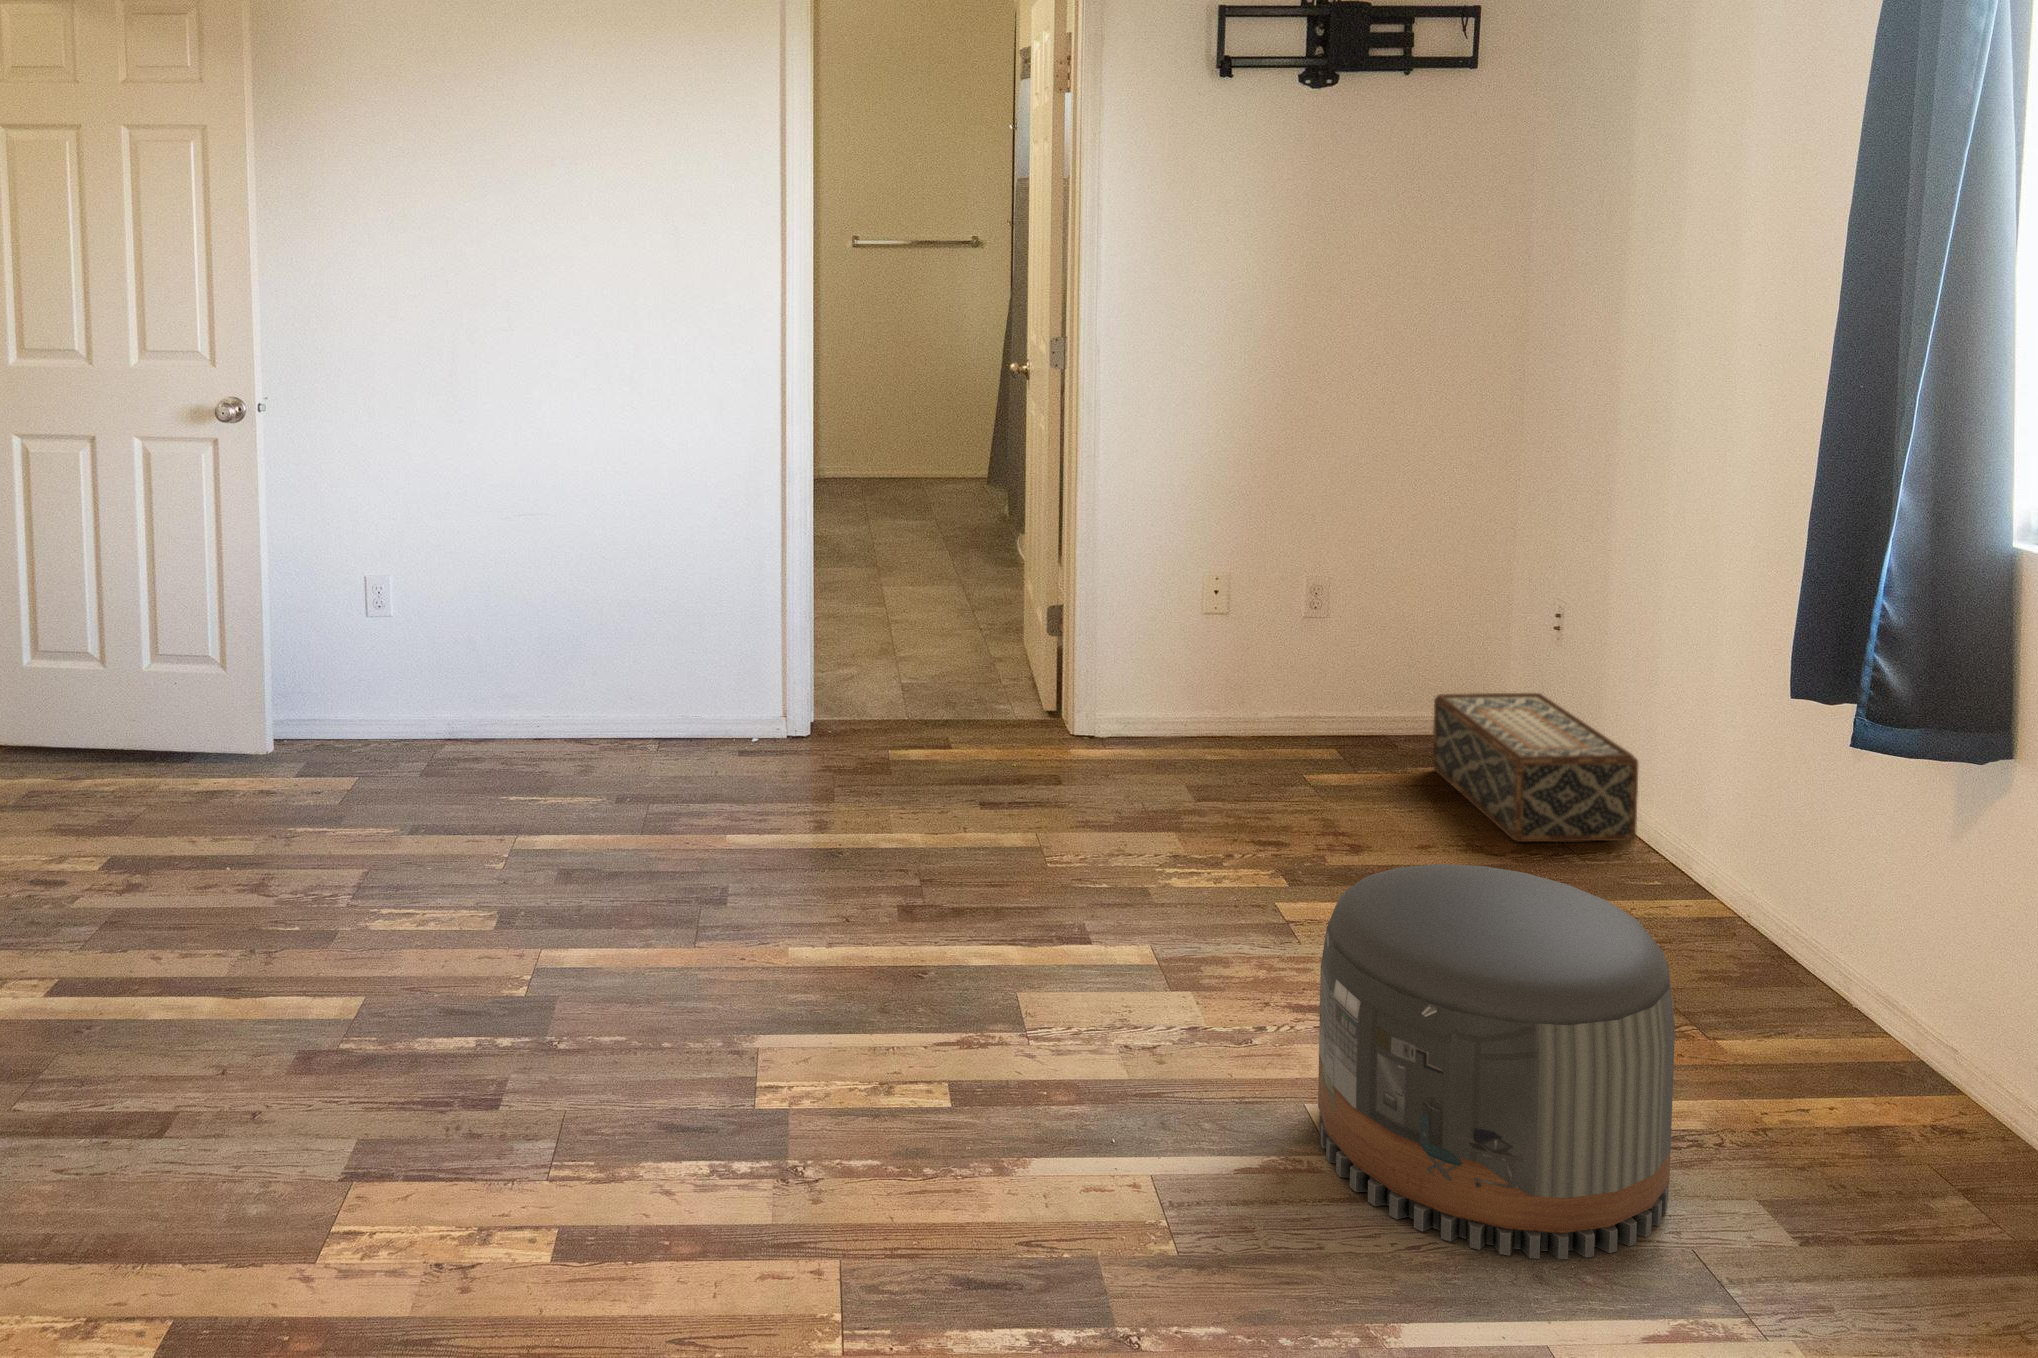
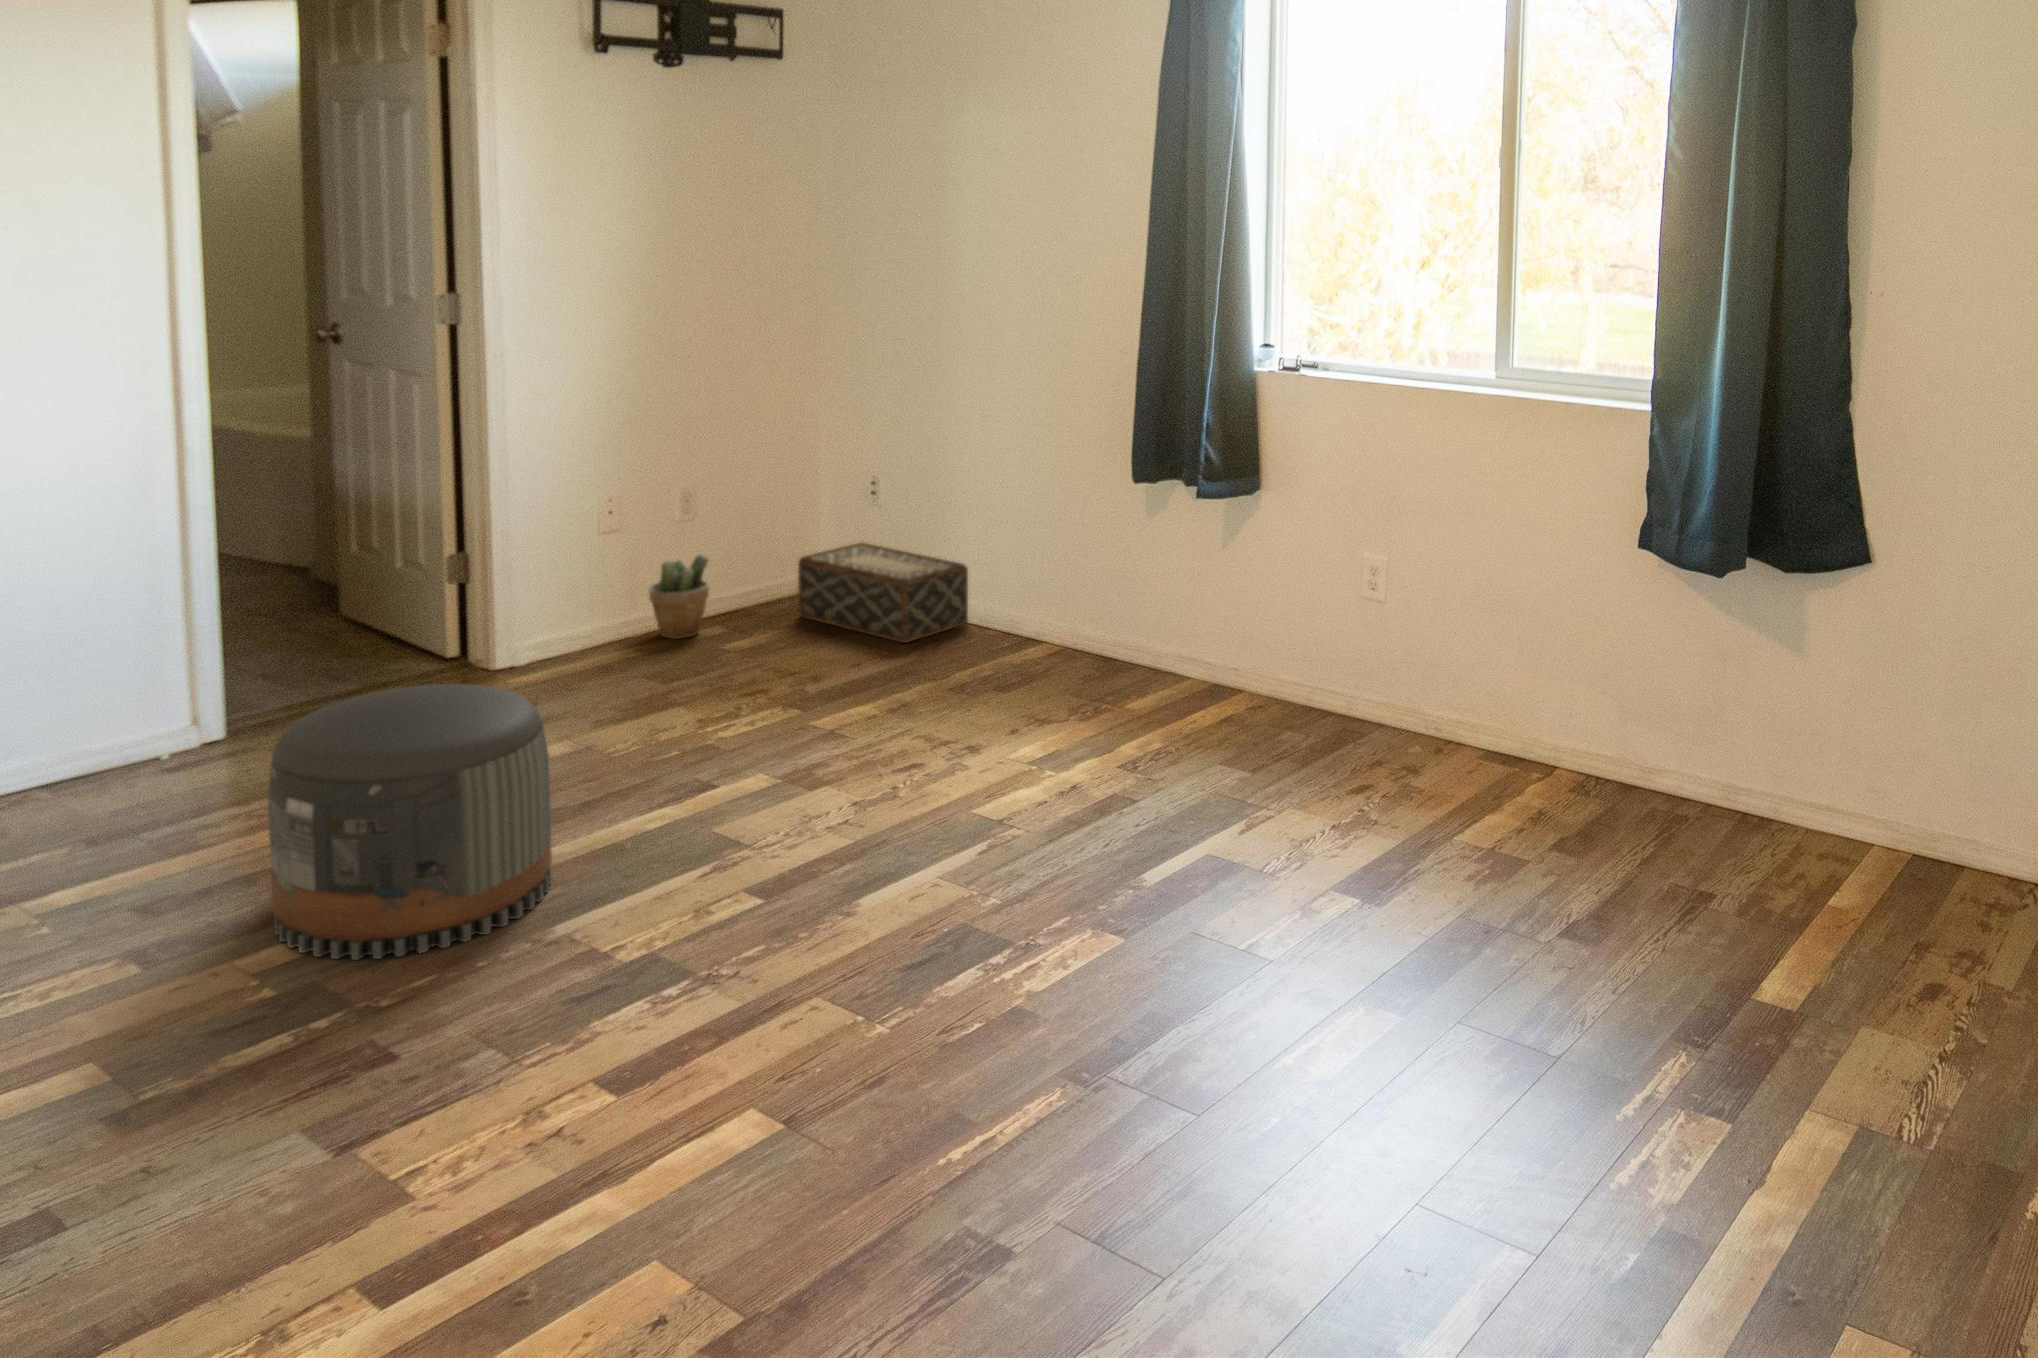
potted plant: none [1248,664,1319,760] -> present [649,554,710,639]
pouf: present [1318,864,1675,1259] -> present [268,684,552,960]

